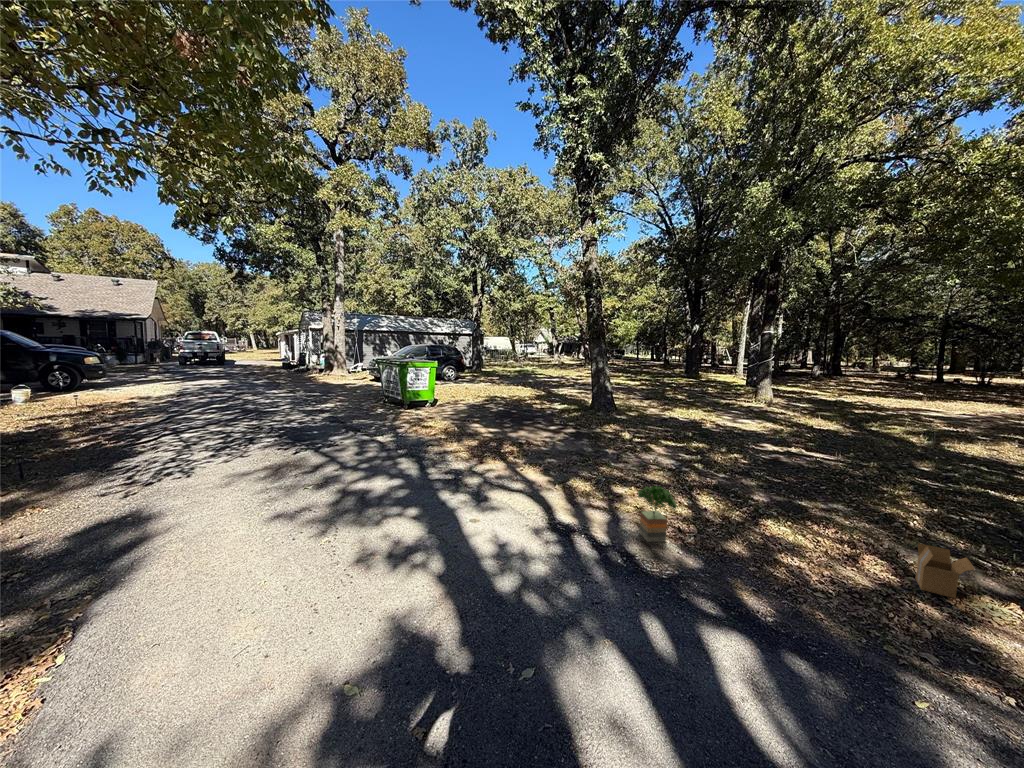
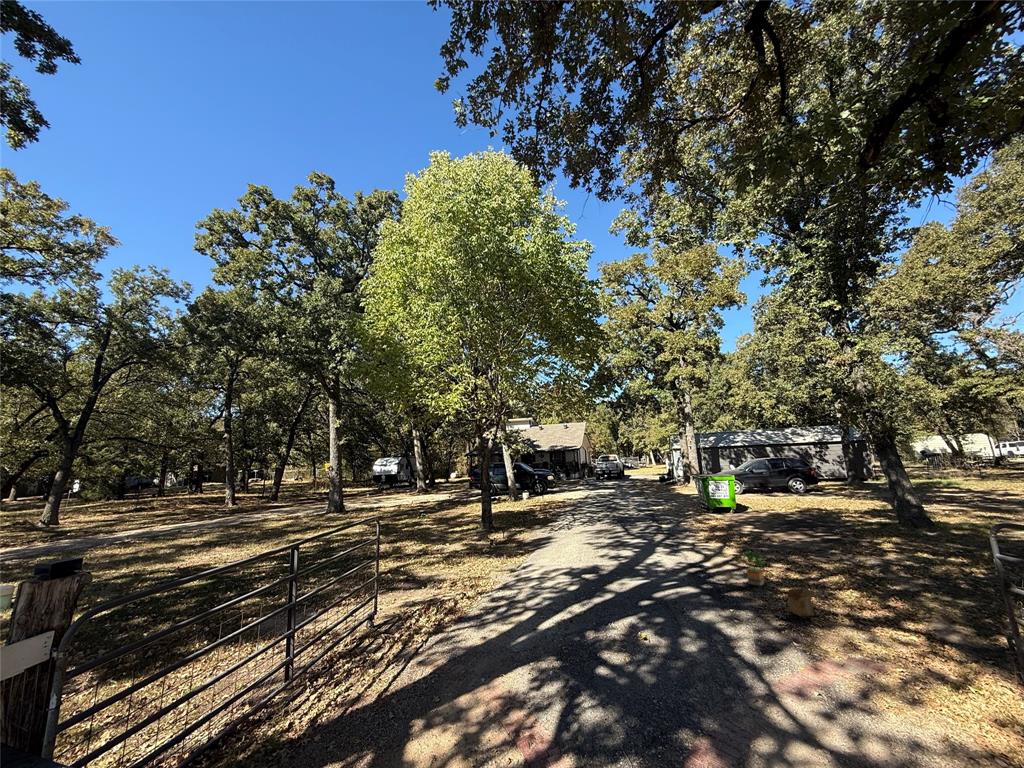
cardboard box: present [916,543,974,598] -> present [788,588,814,616]

